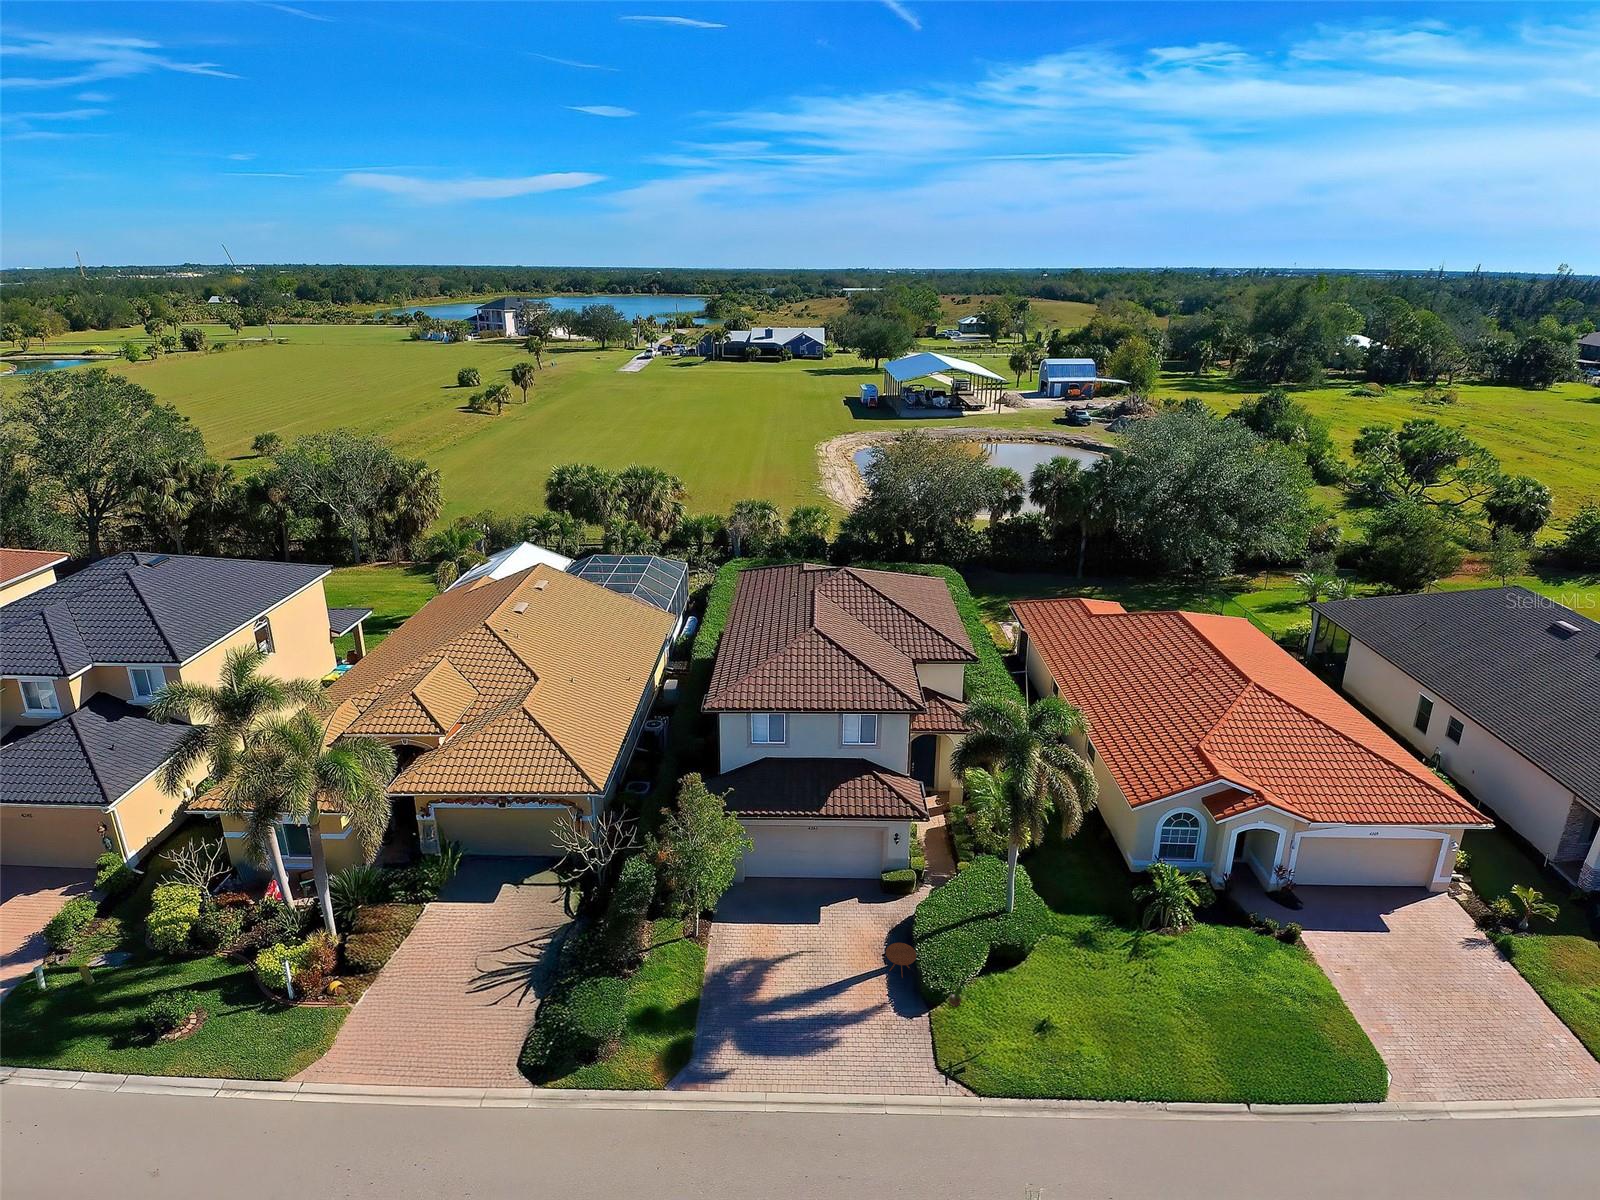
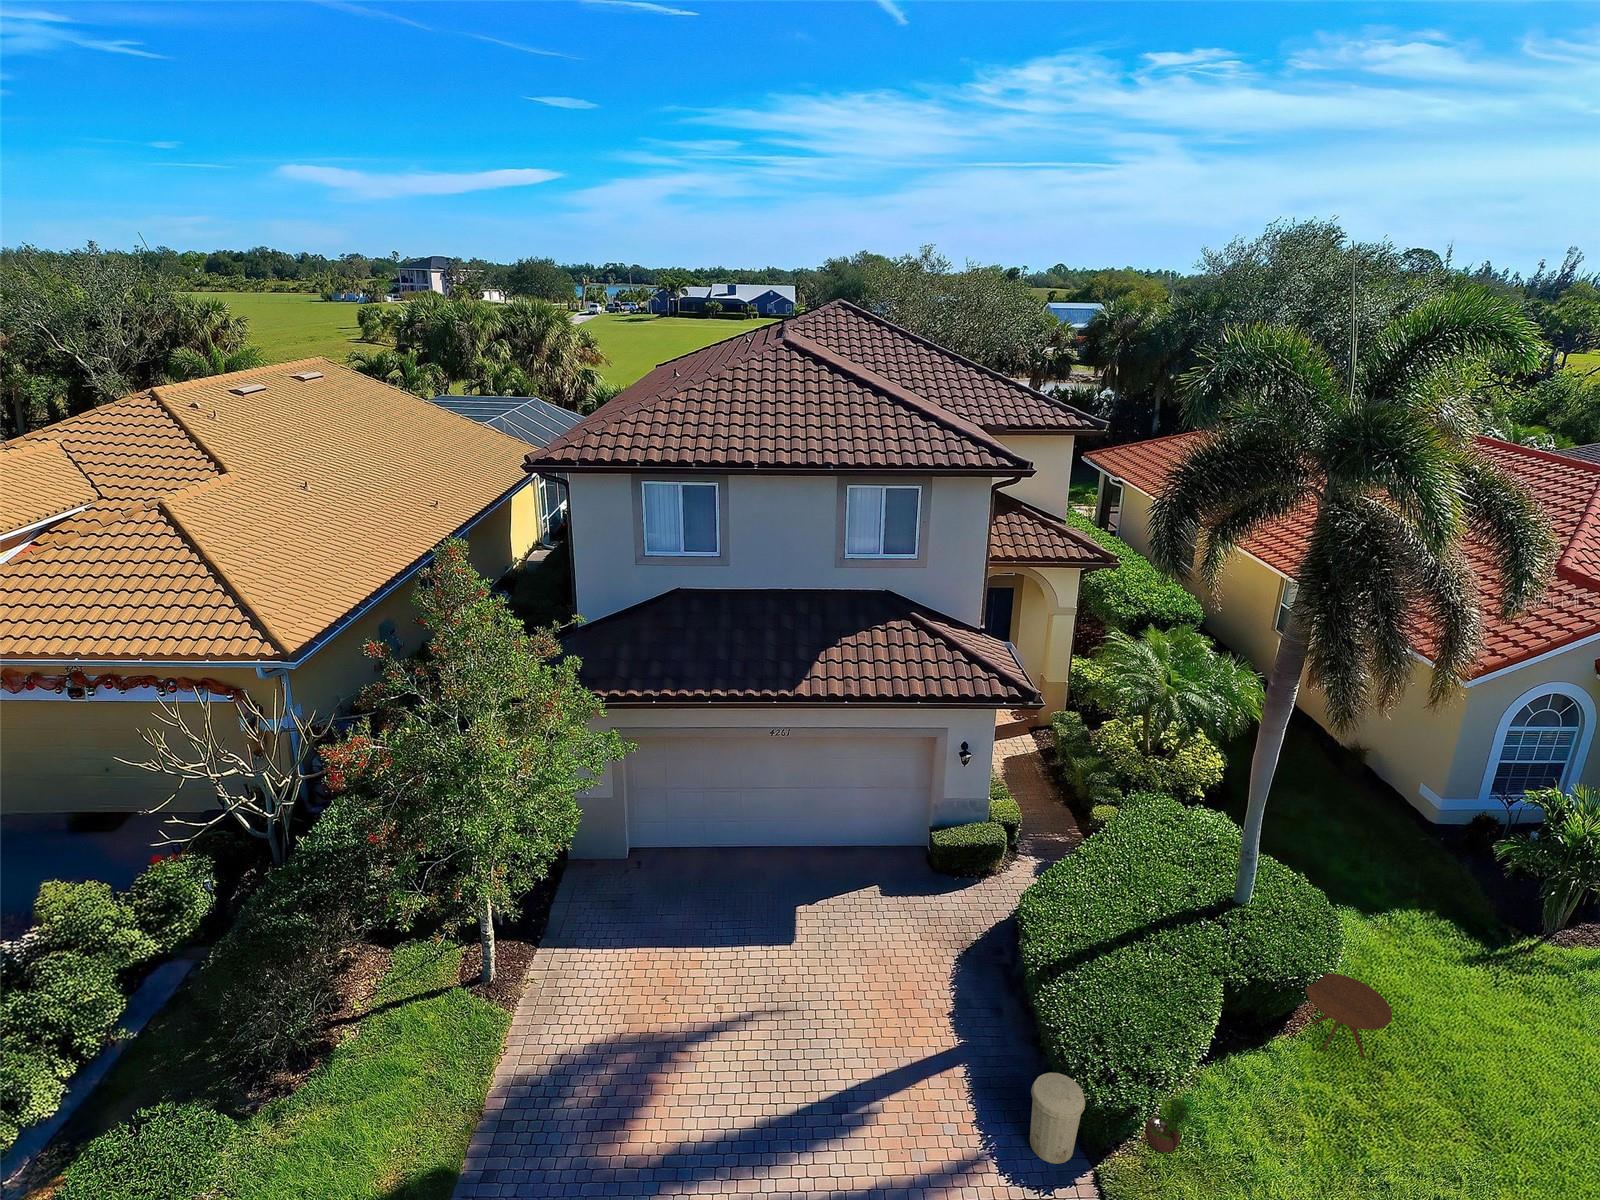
round table: present [886,943,916,978] -> present [1305,973,1392,1058]
trash can: none [906,977,926,1010] -> present [1030,1073,1085,1164]

